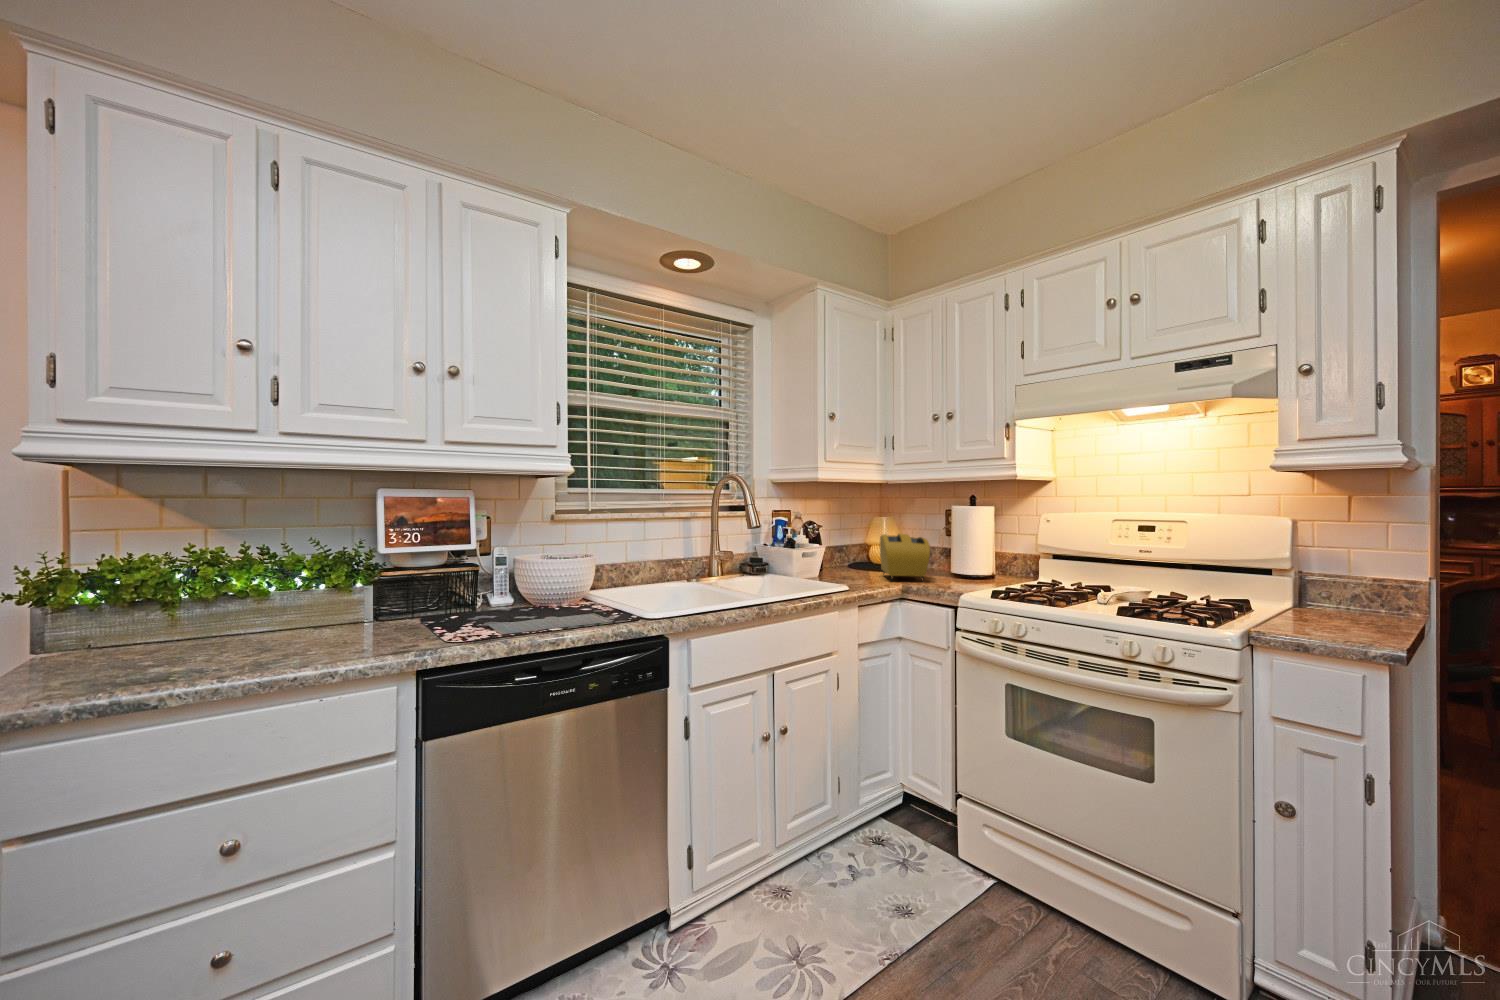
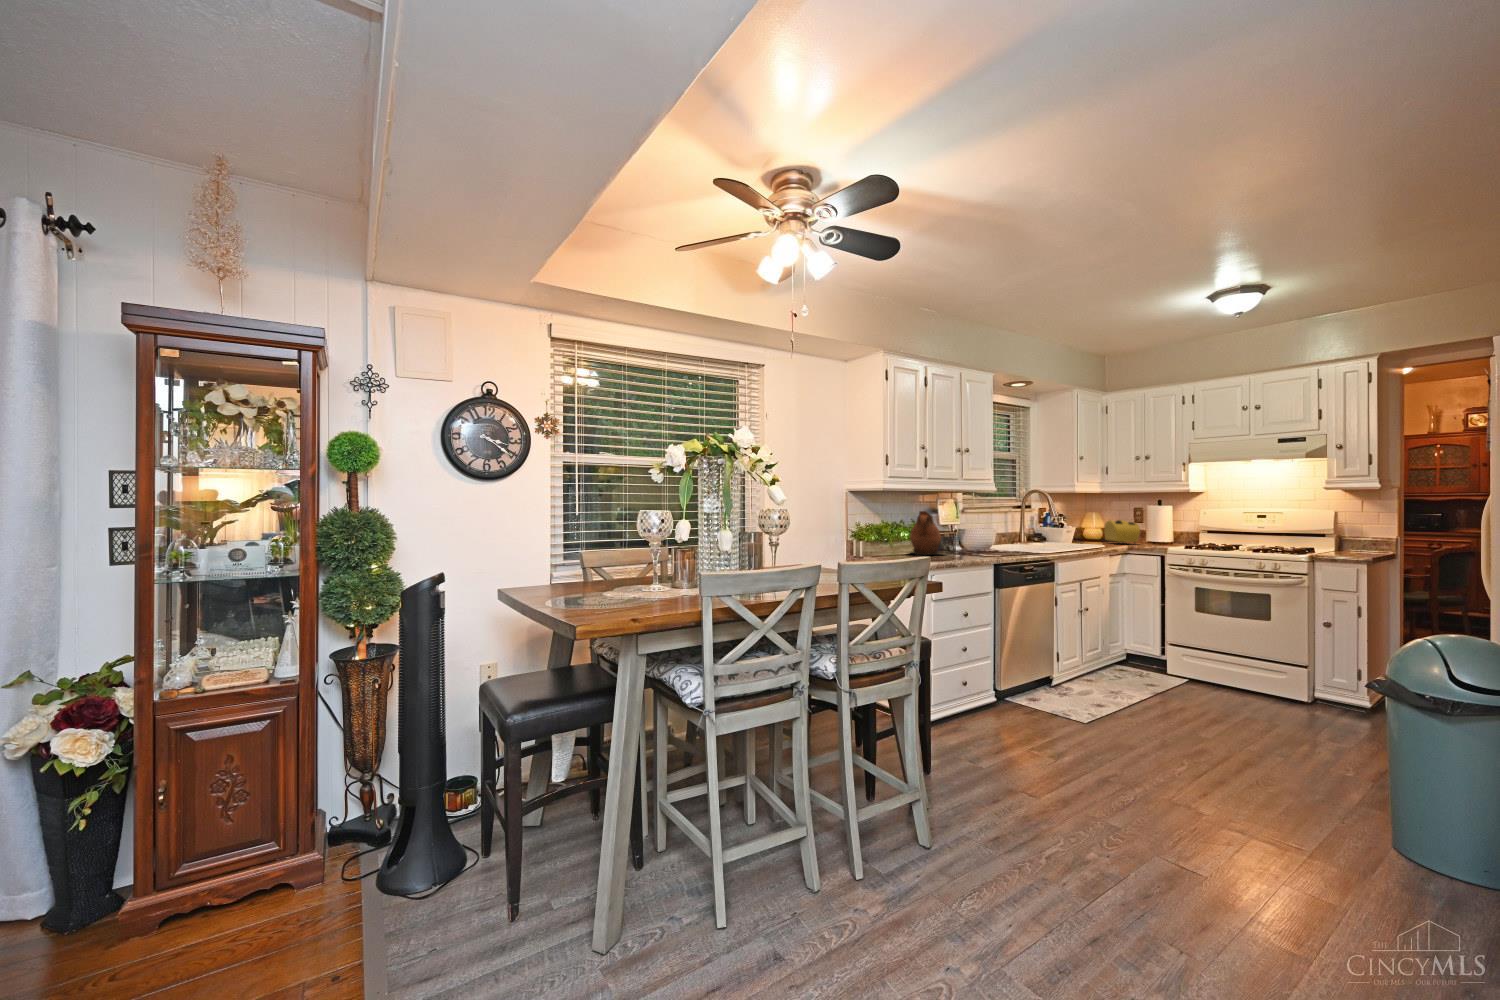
ceramic pitcher: none [178,529,305,658] -> present [909,511,941,555]

